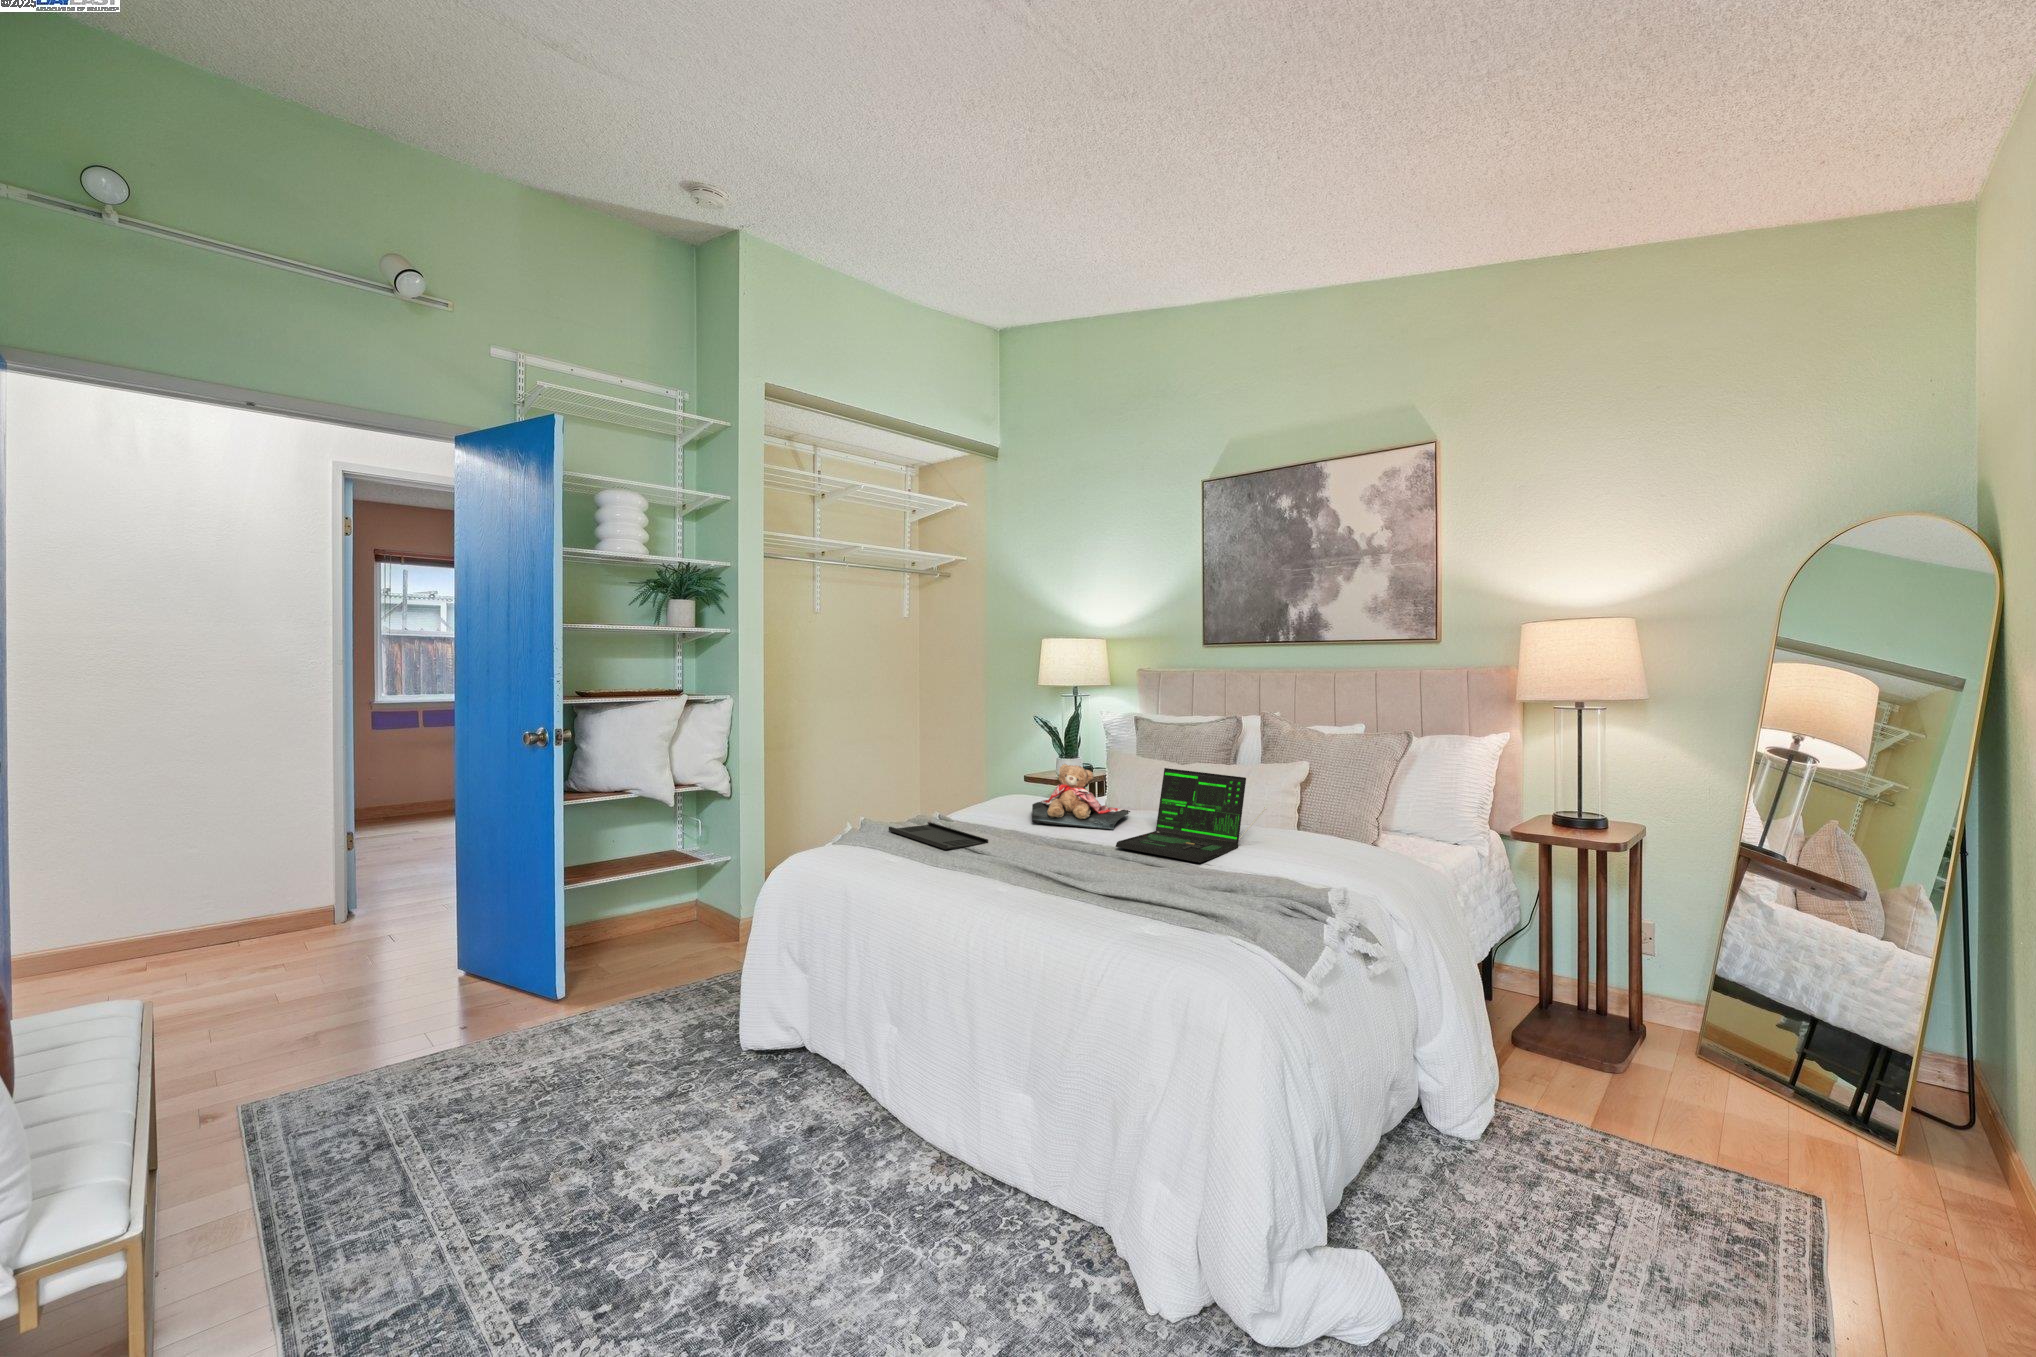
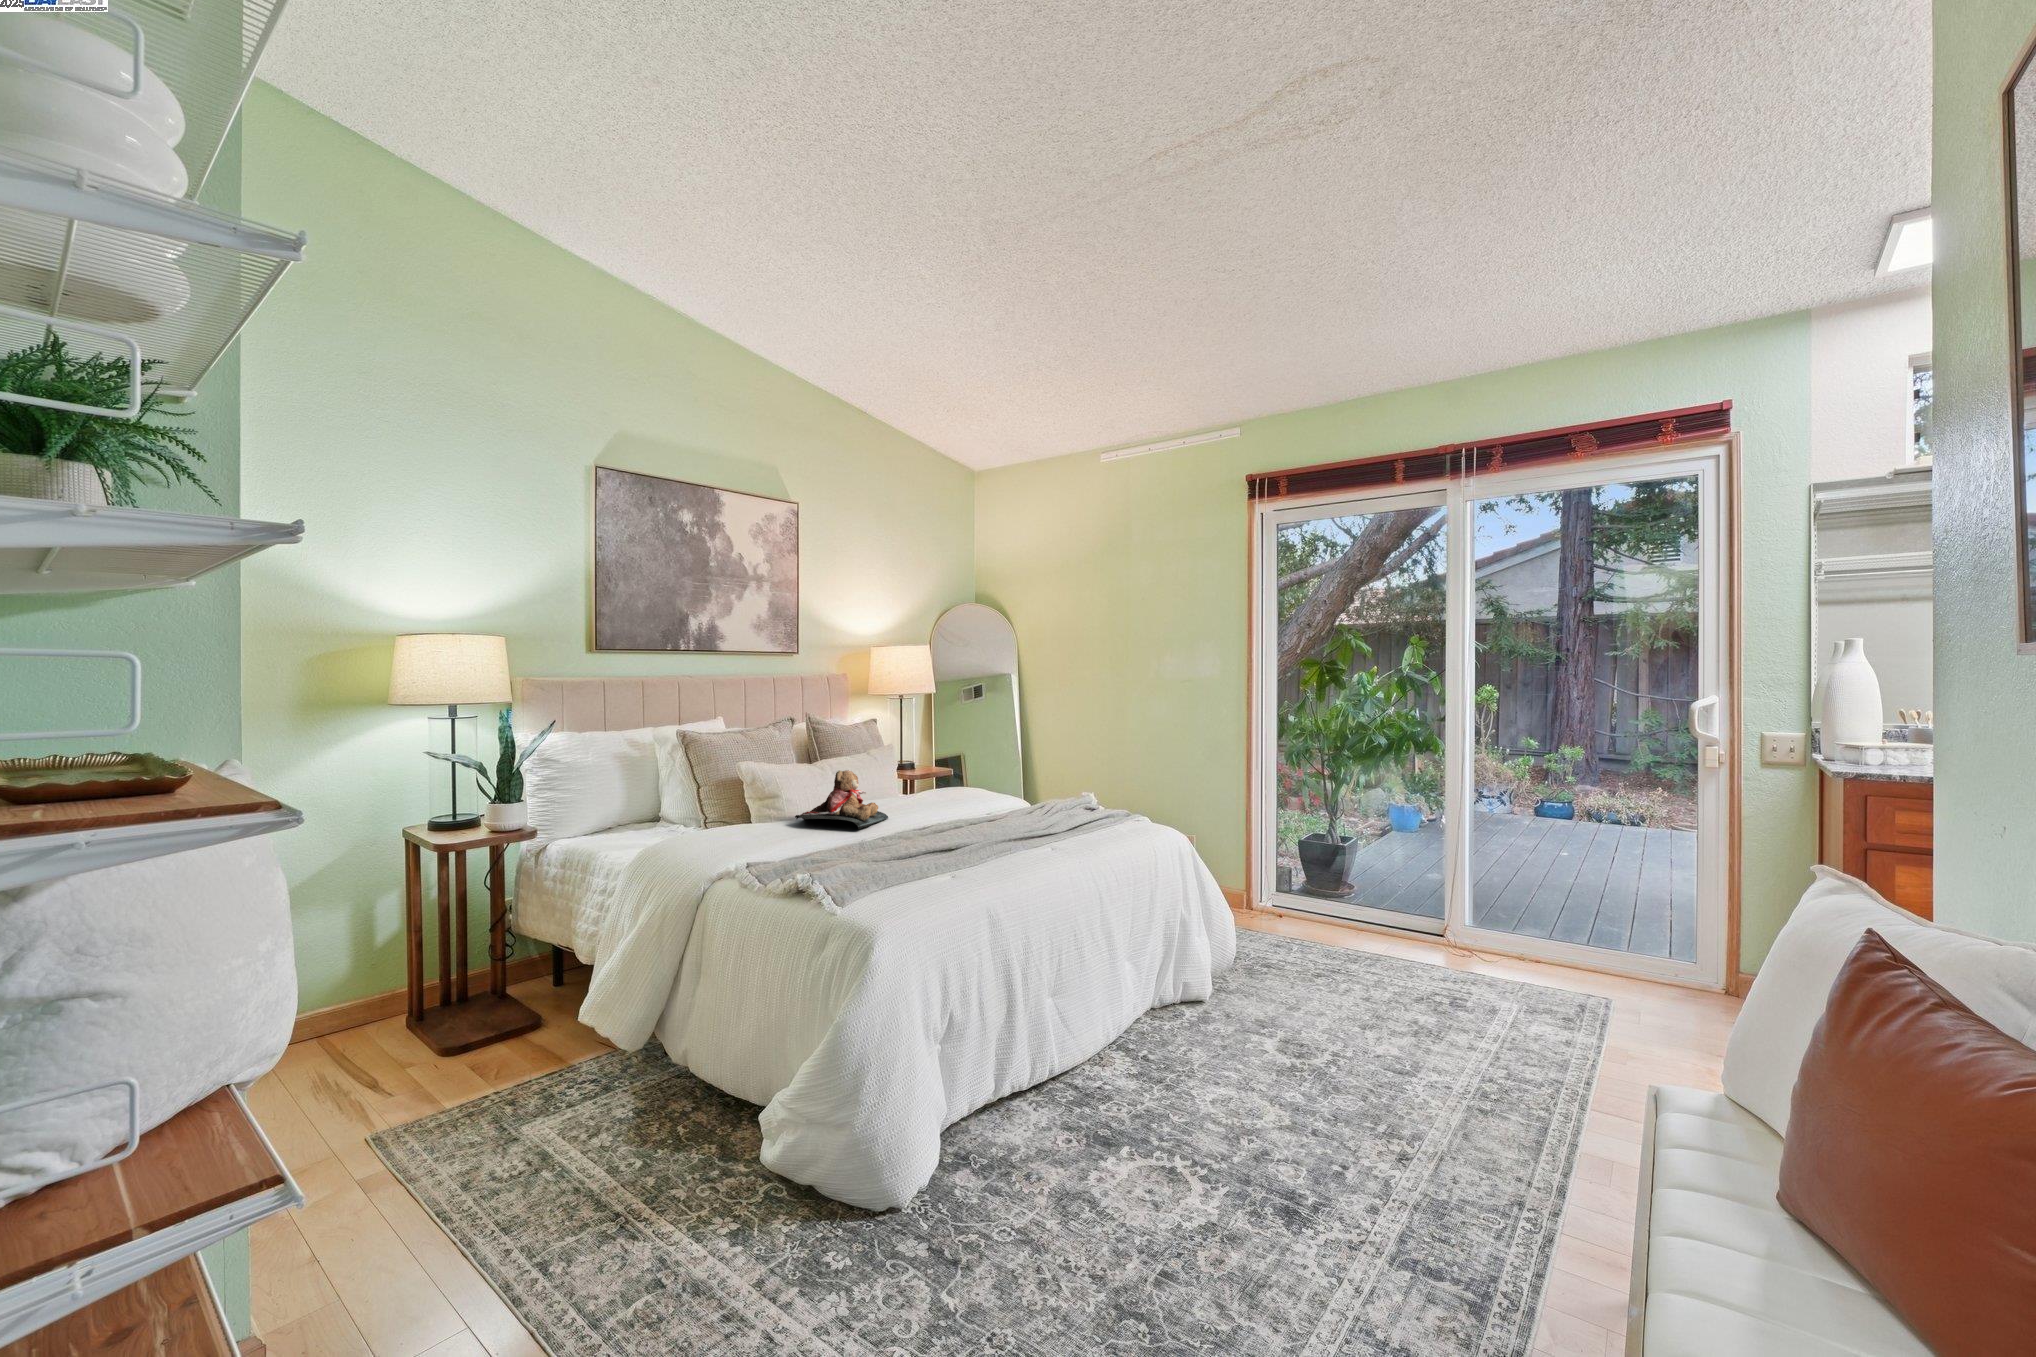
laptop: present [1116,768,1267,863] -> none [901,758,995,822]
tray: present [889,822,988,849] -> none [842,843,958,867]

